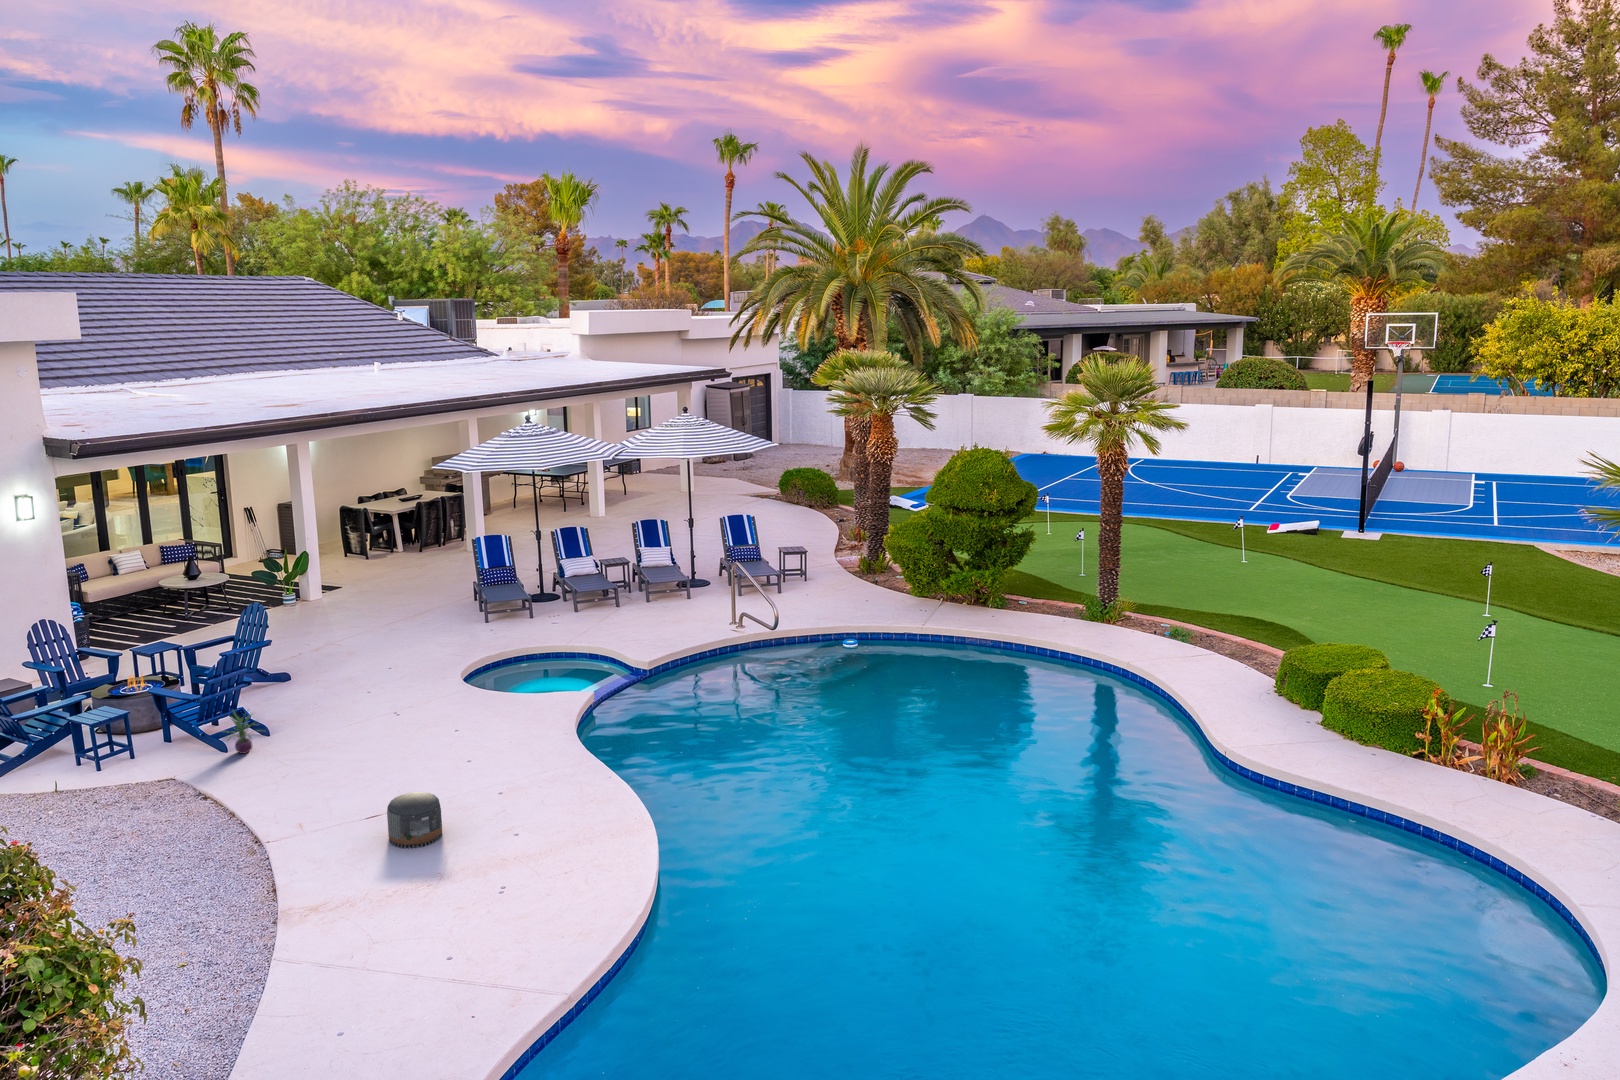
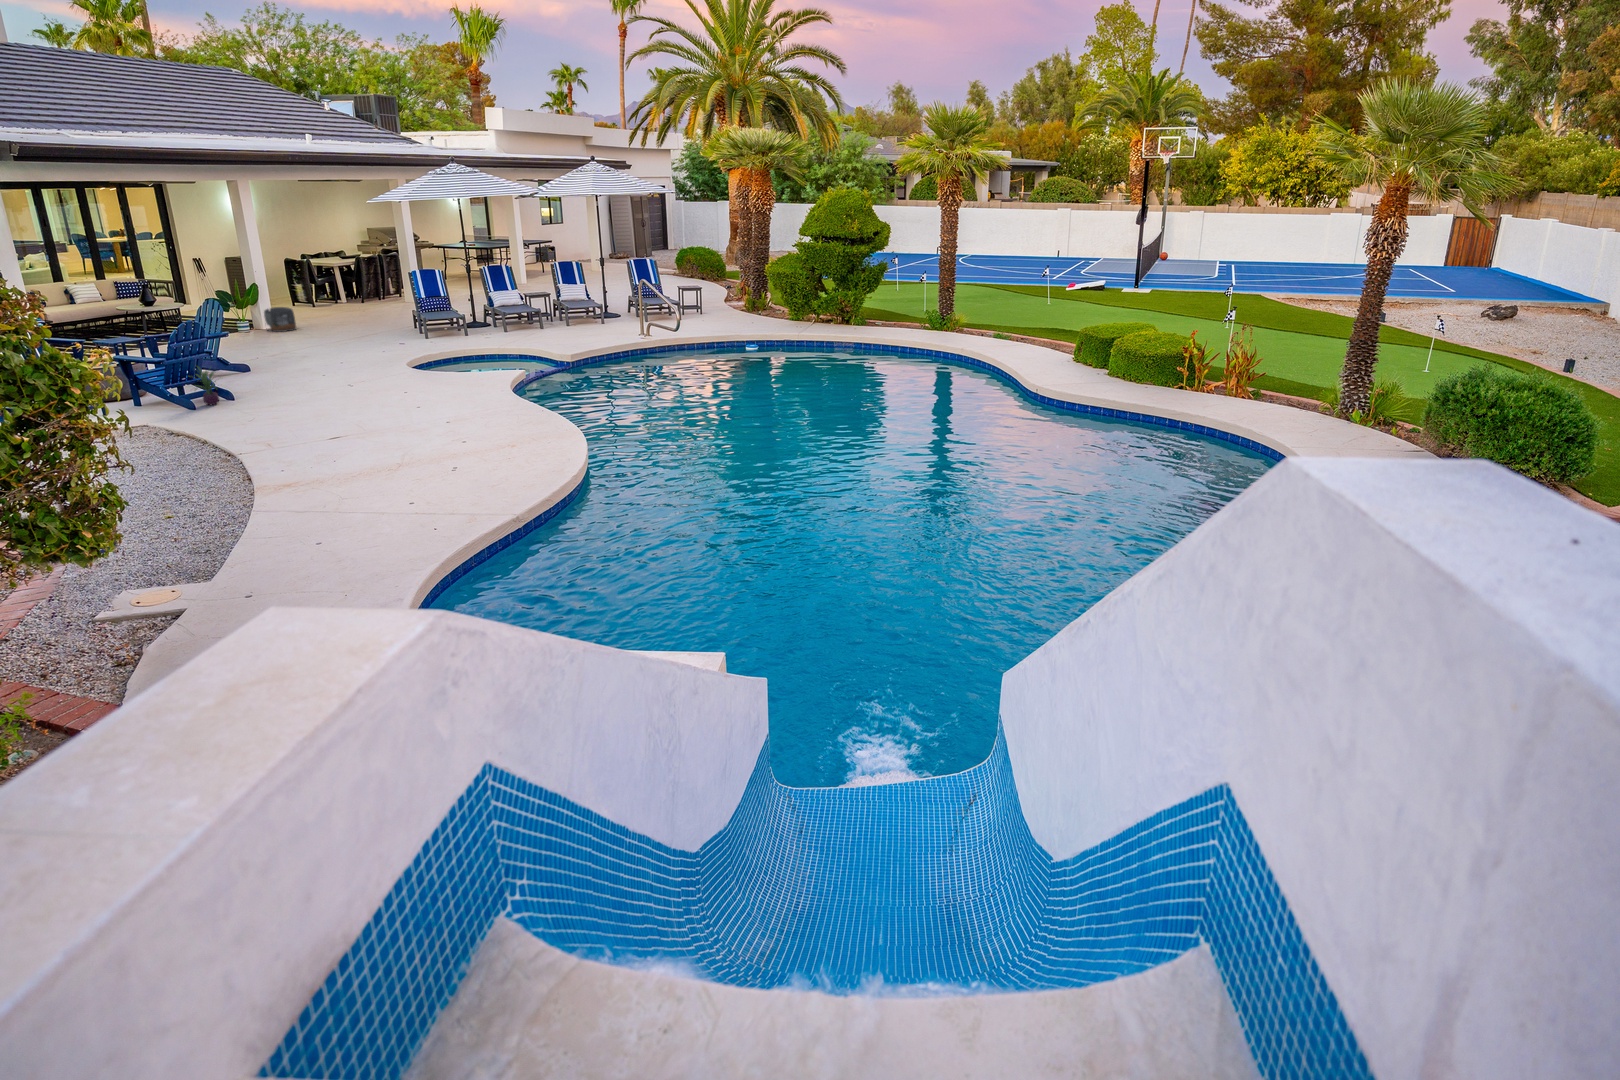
pouf: present [387,792,442,849] -> present [264,307,296,332]

